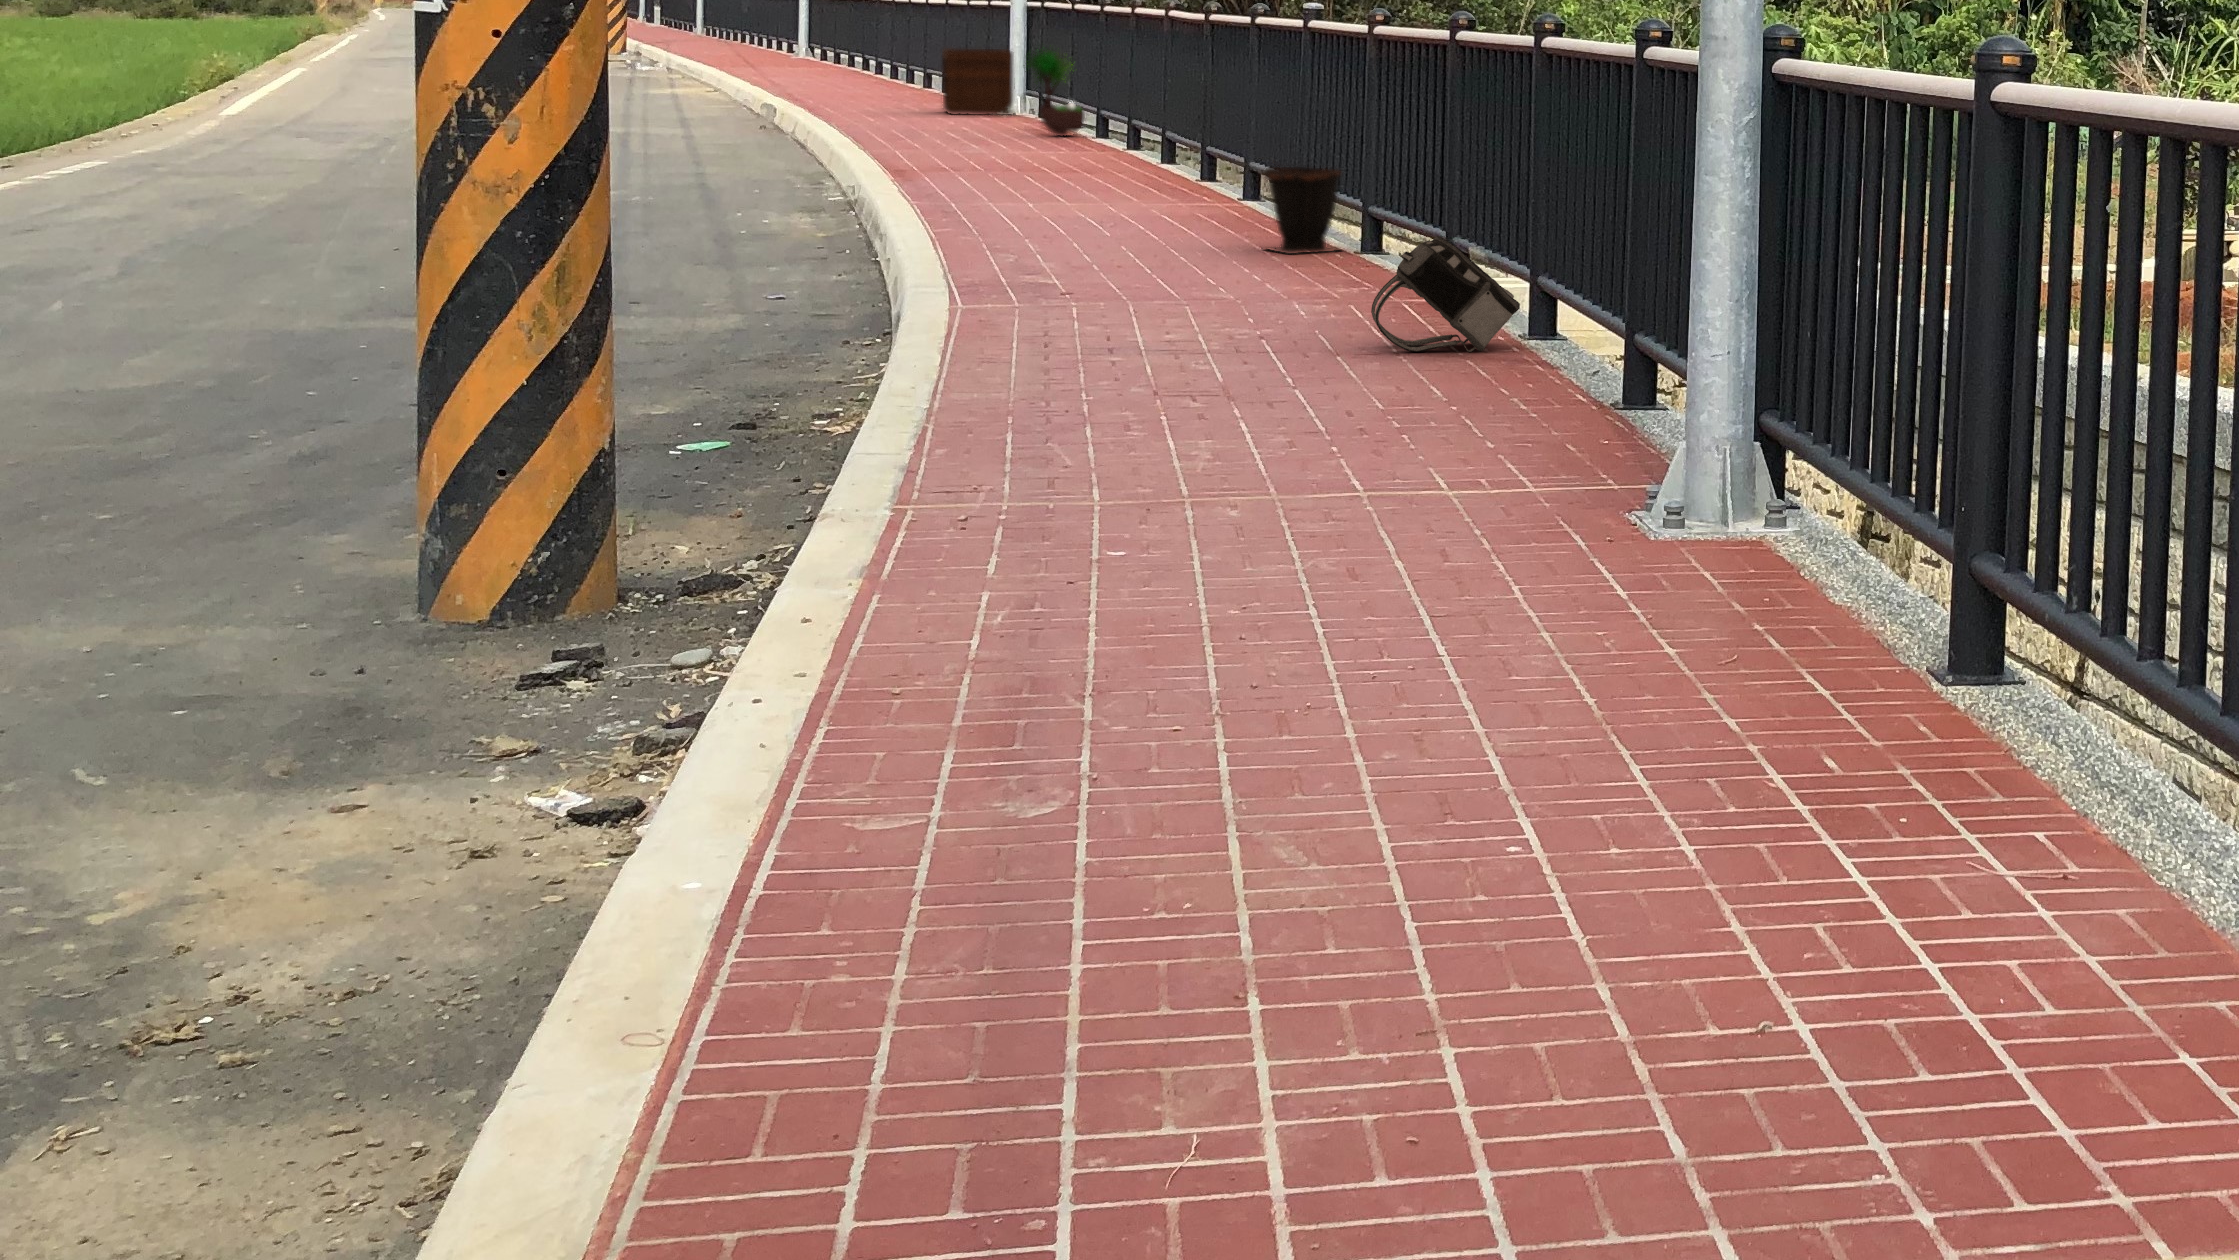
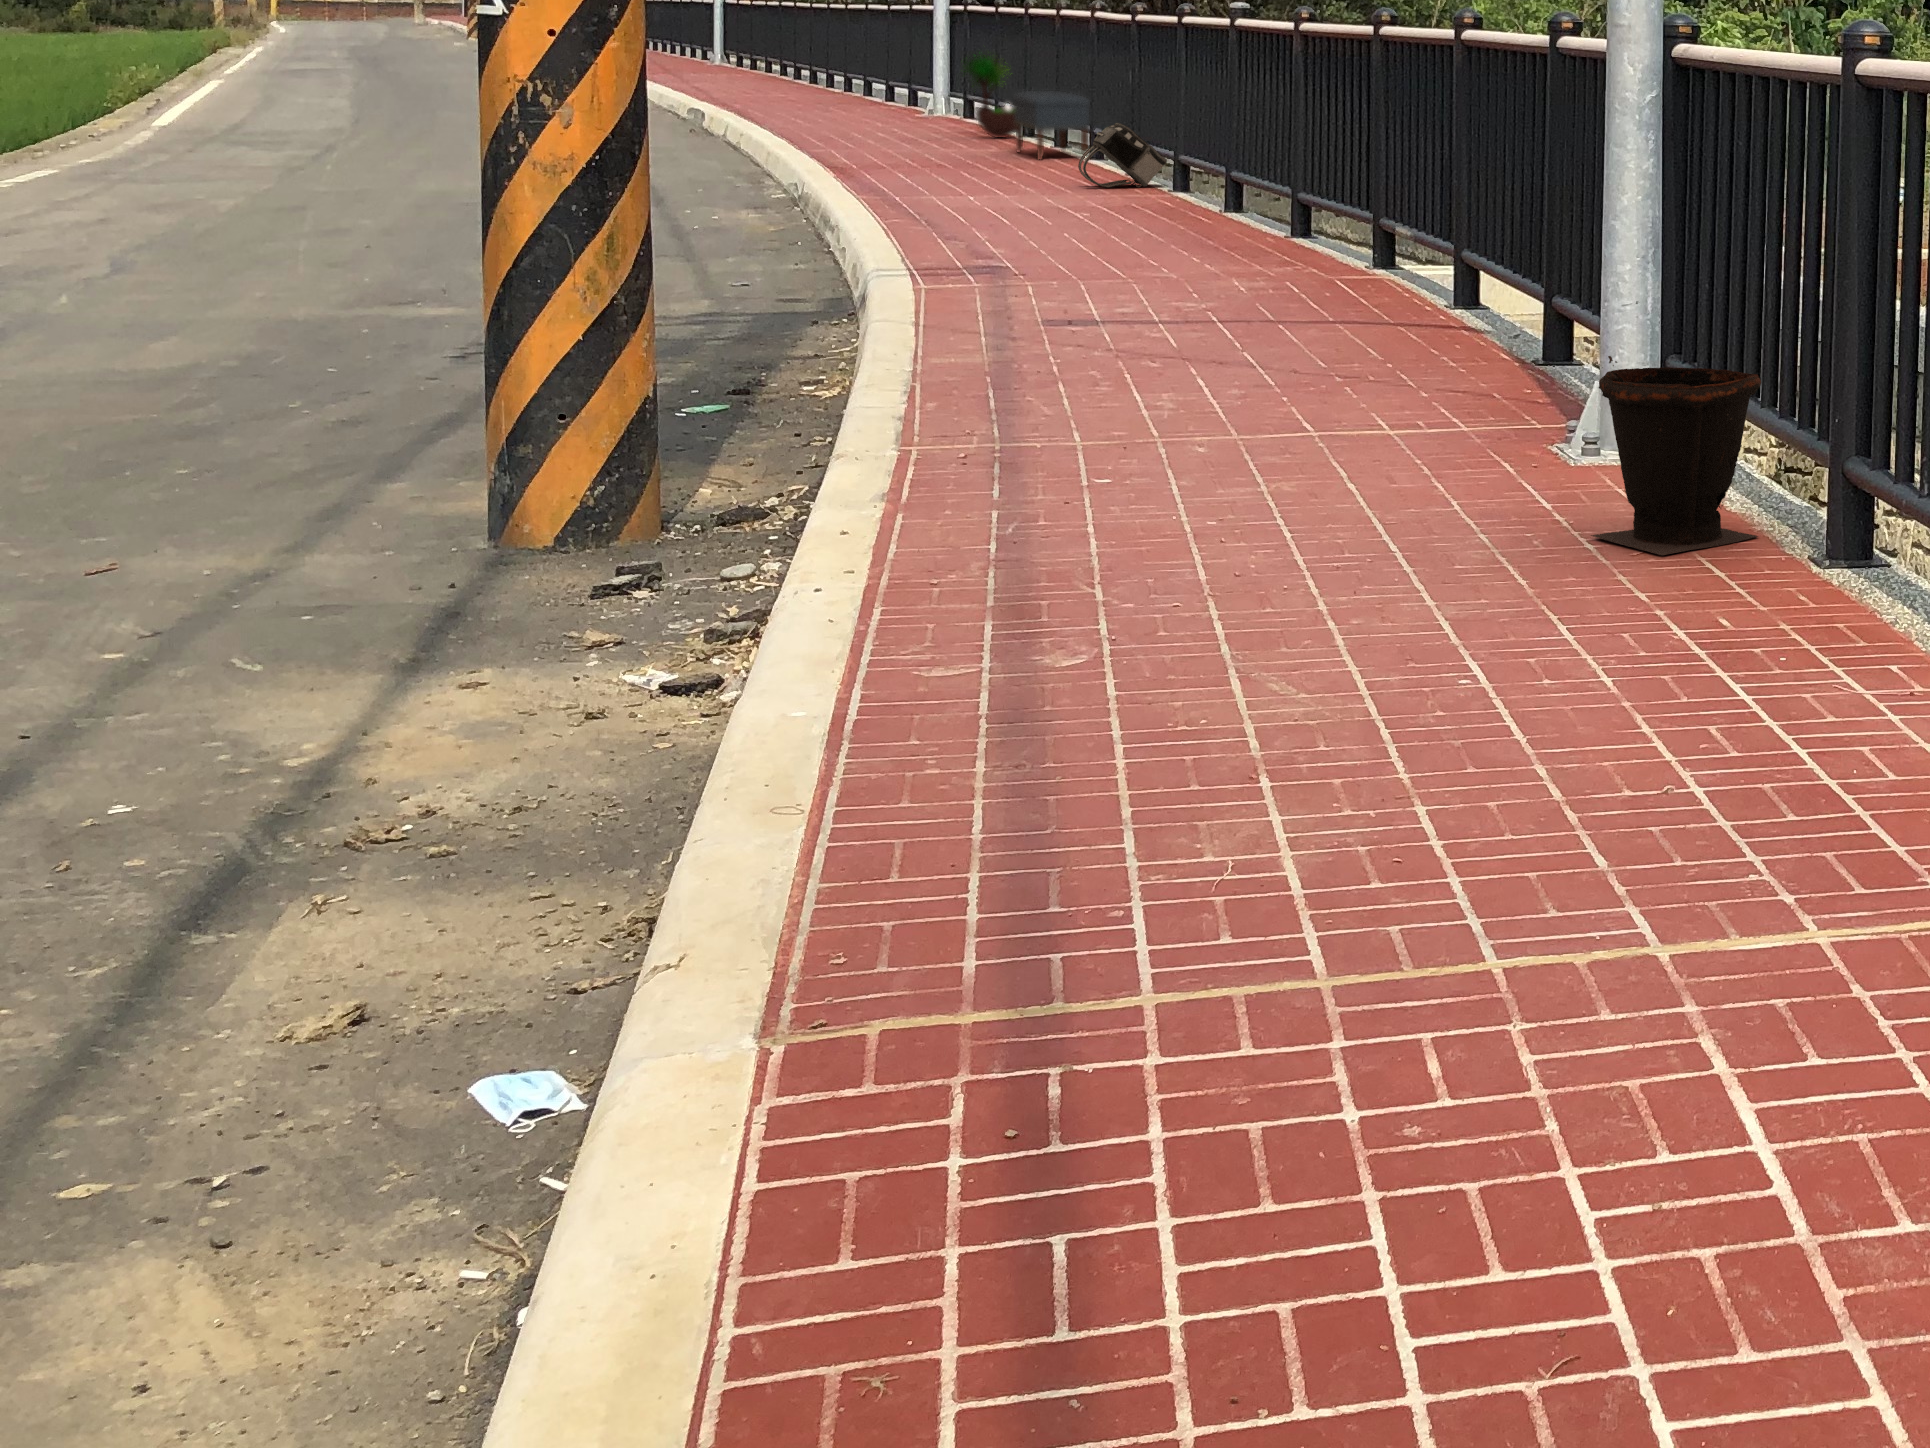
wooden crate: present [942,48,1015,115] -> none [878,56,950,119]
bench: none [1074,89,1153,162] -> present [1013,91,1089,159]
bucket: present [1262,162,1341,254] -> present [1591,356,1761,555]
backpack: present [1371,236,1520,352] -> present [1078,123,1167,188]

